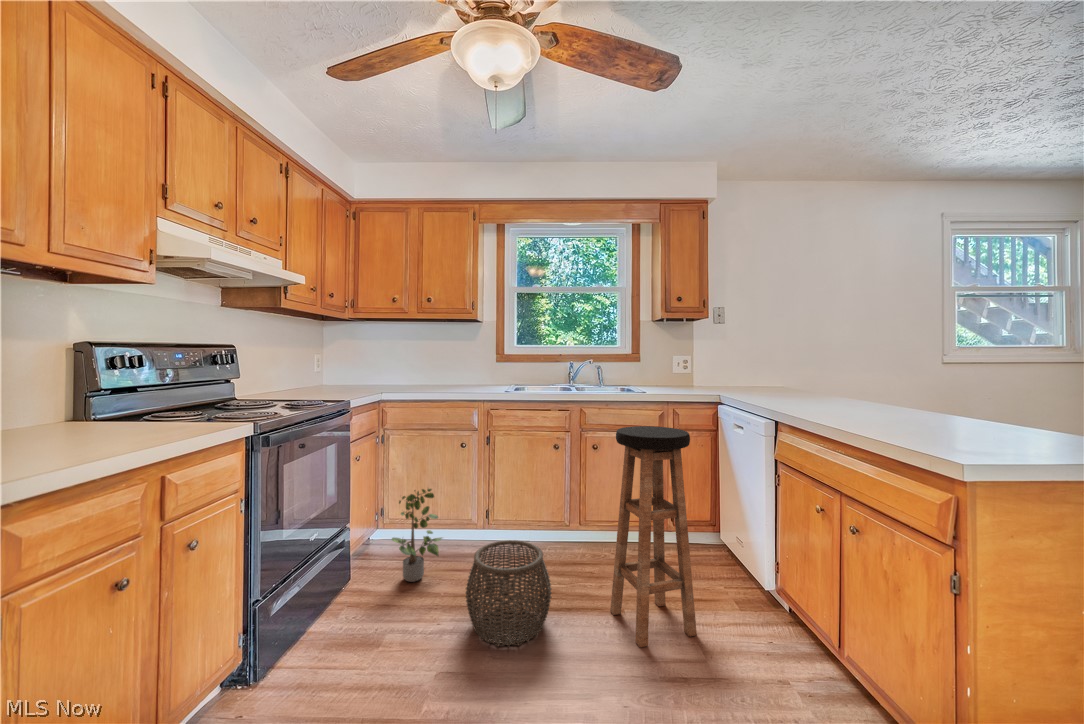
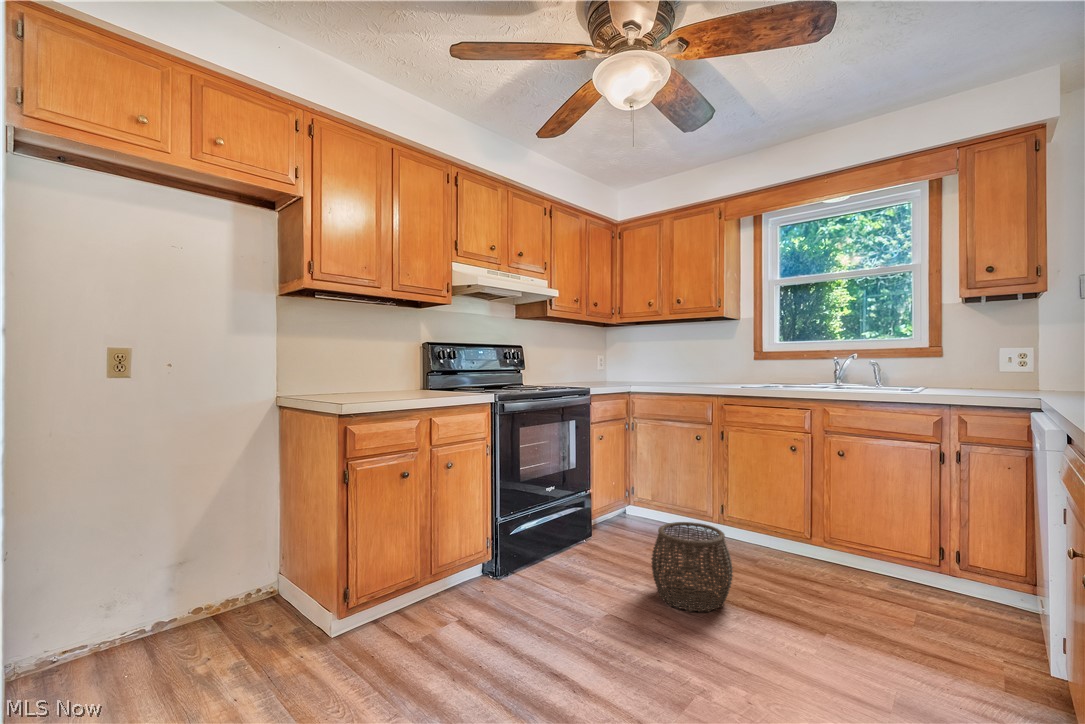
bar stool: present [610,426,697,647] -> none [799,424,895,670]
potted plant: present [392,489,442,582] -> none [619,469,667,551]

